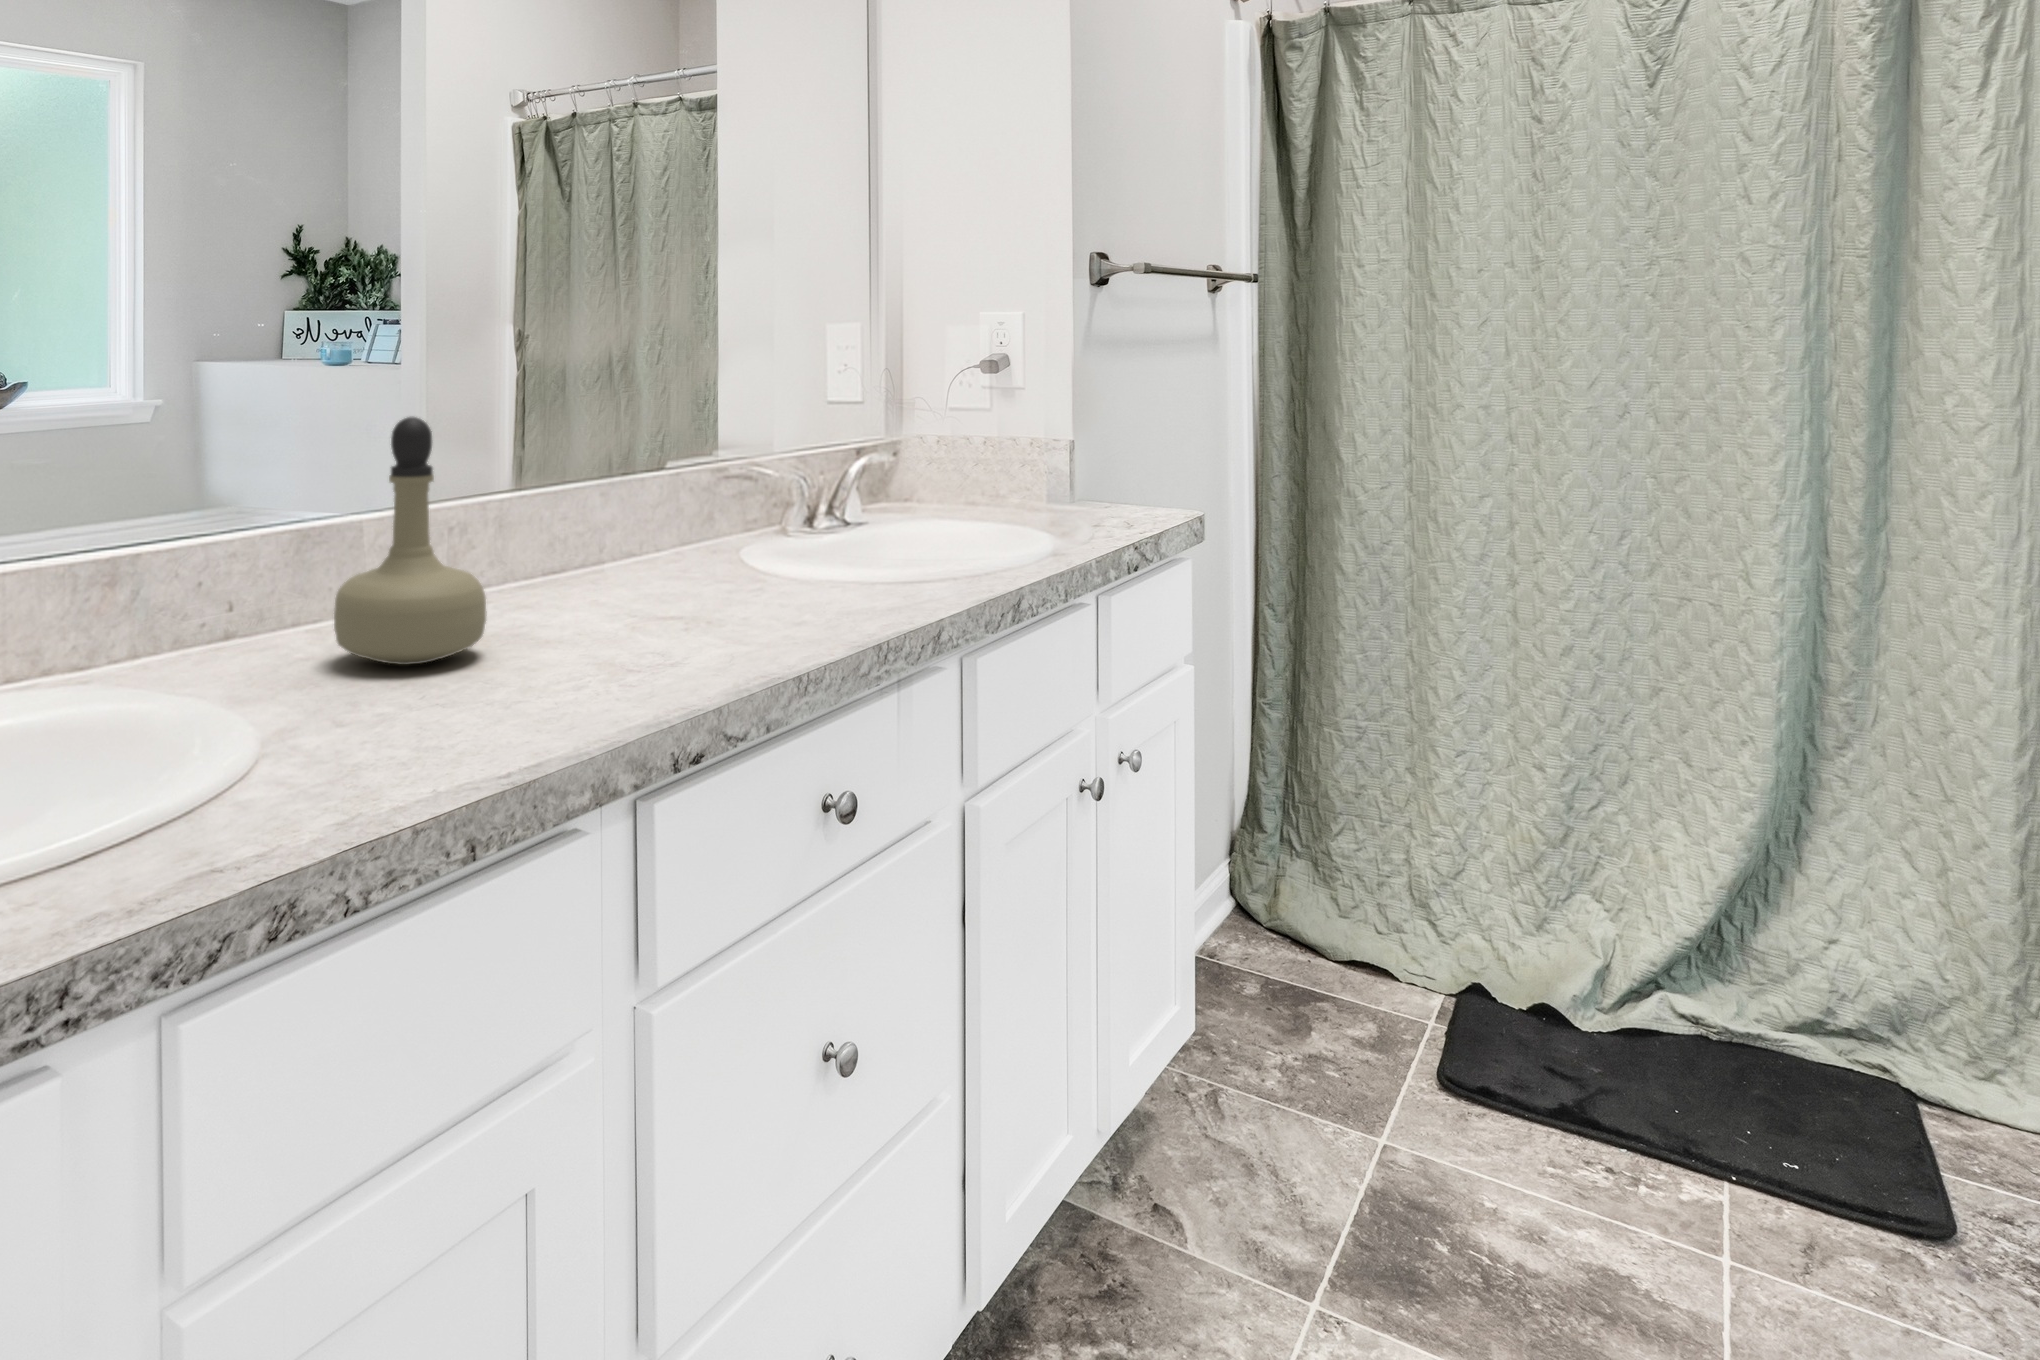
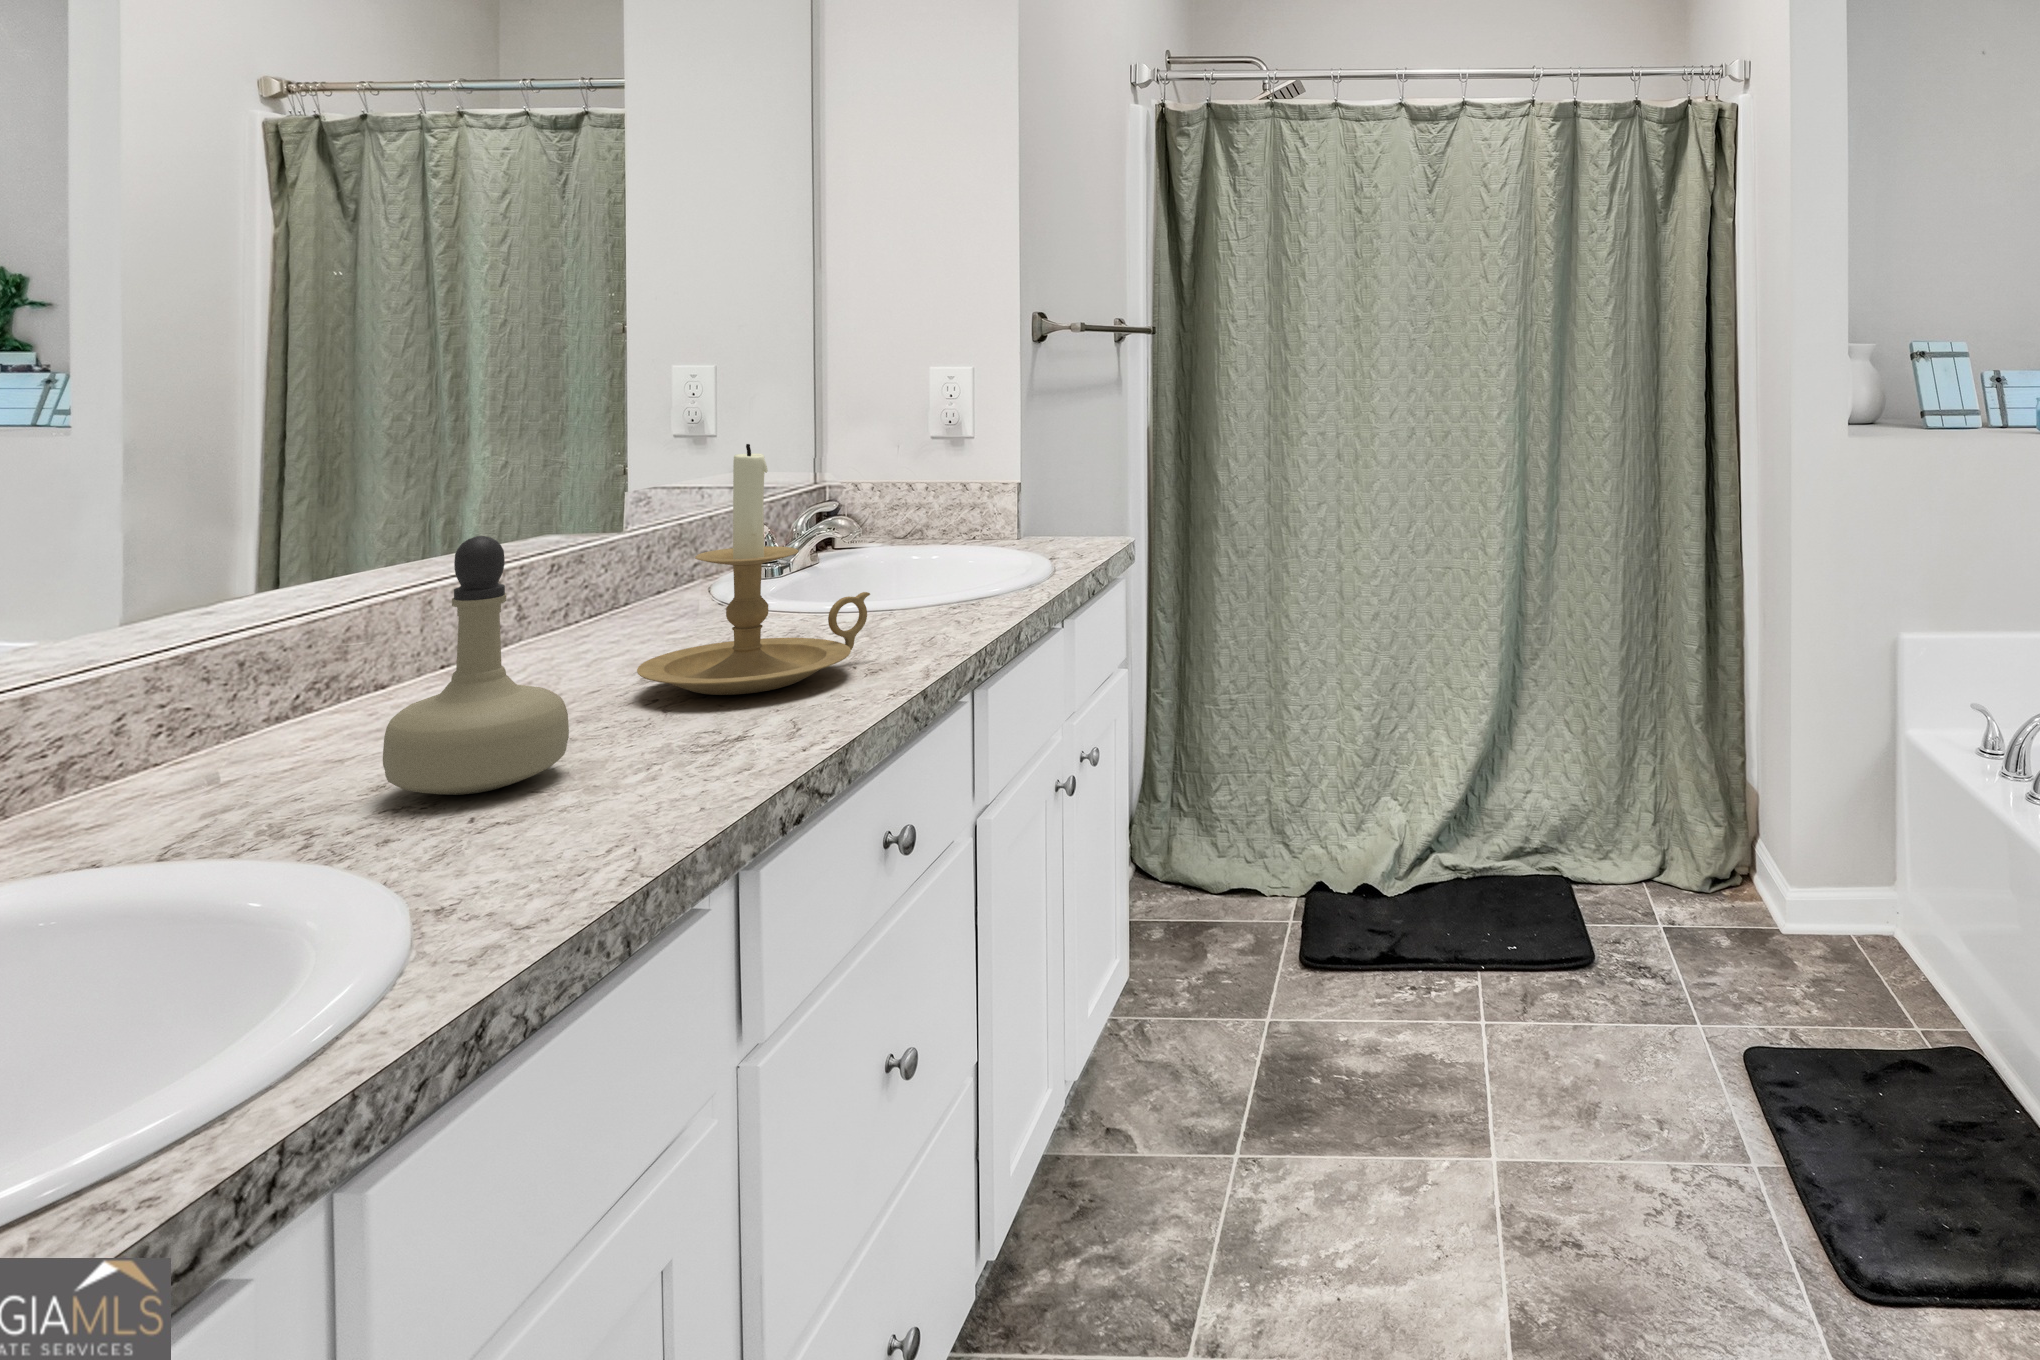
candle holder: none [600,355,830,614] -> present [637,444,870,695]

